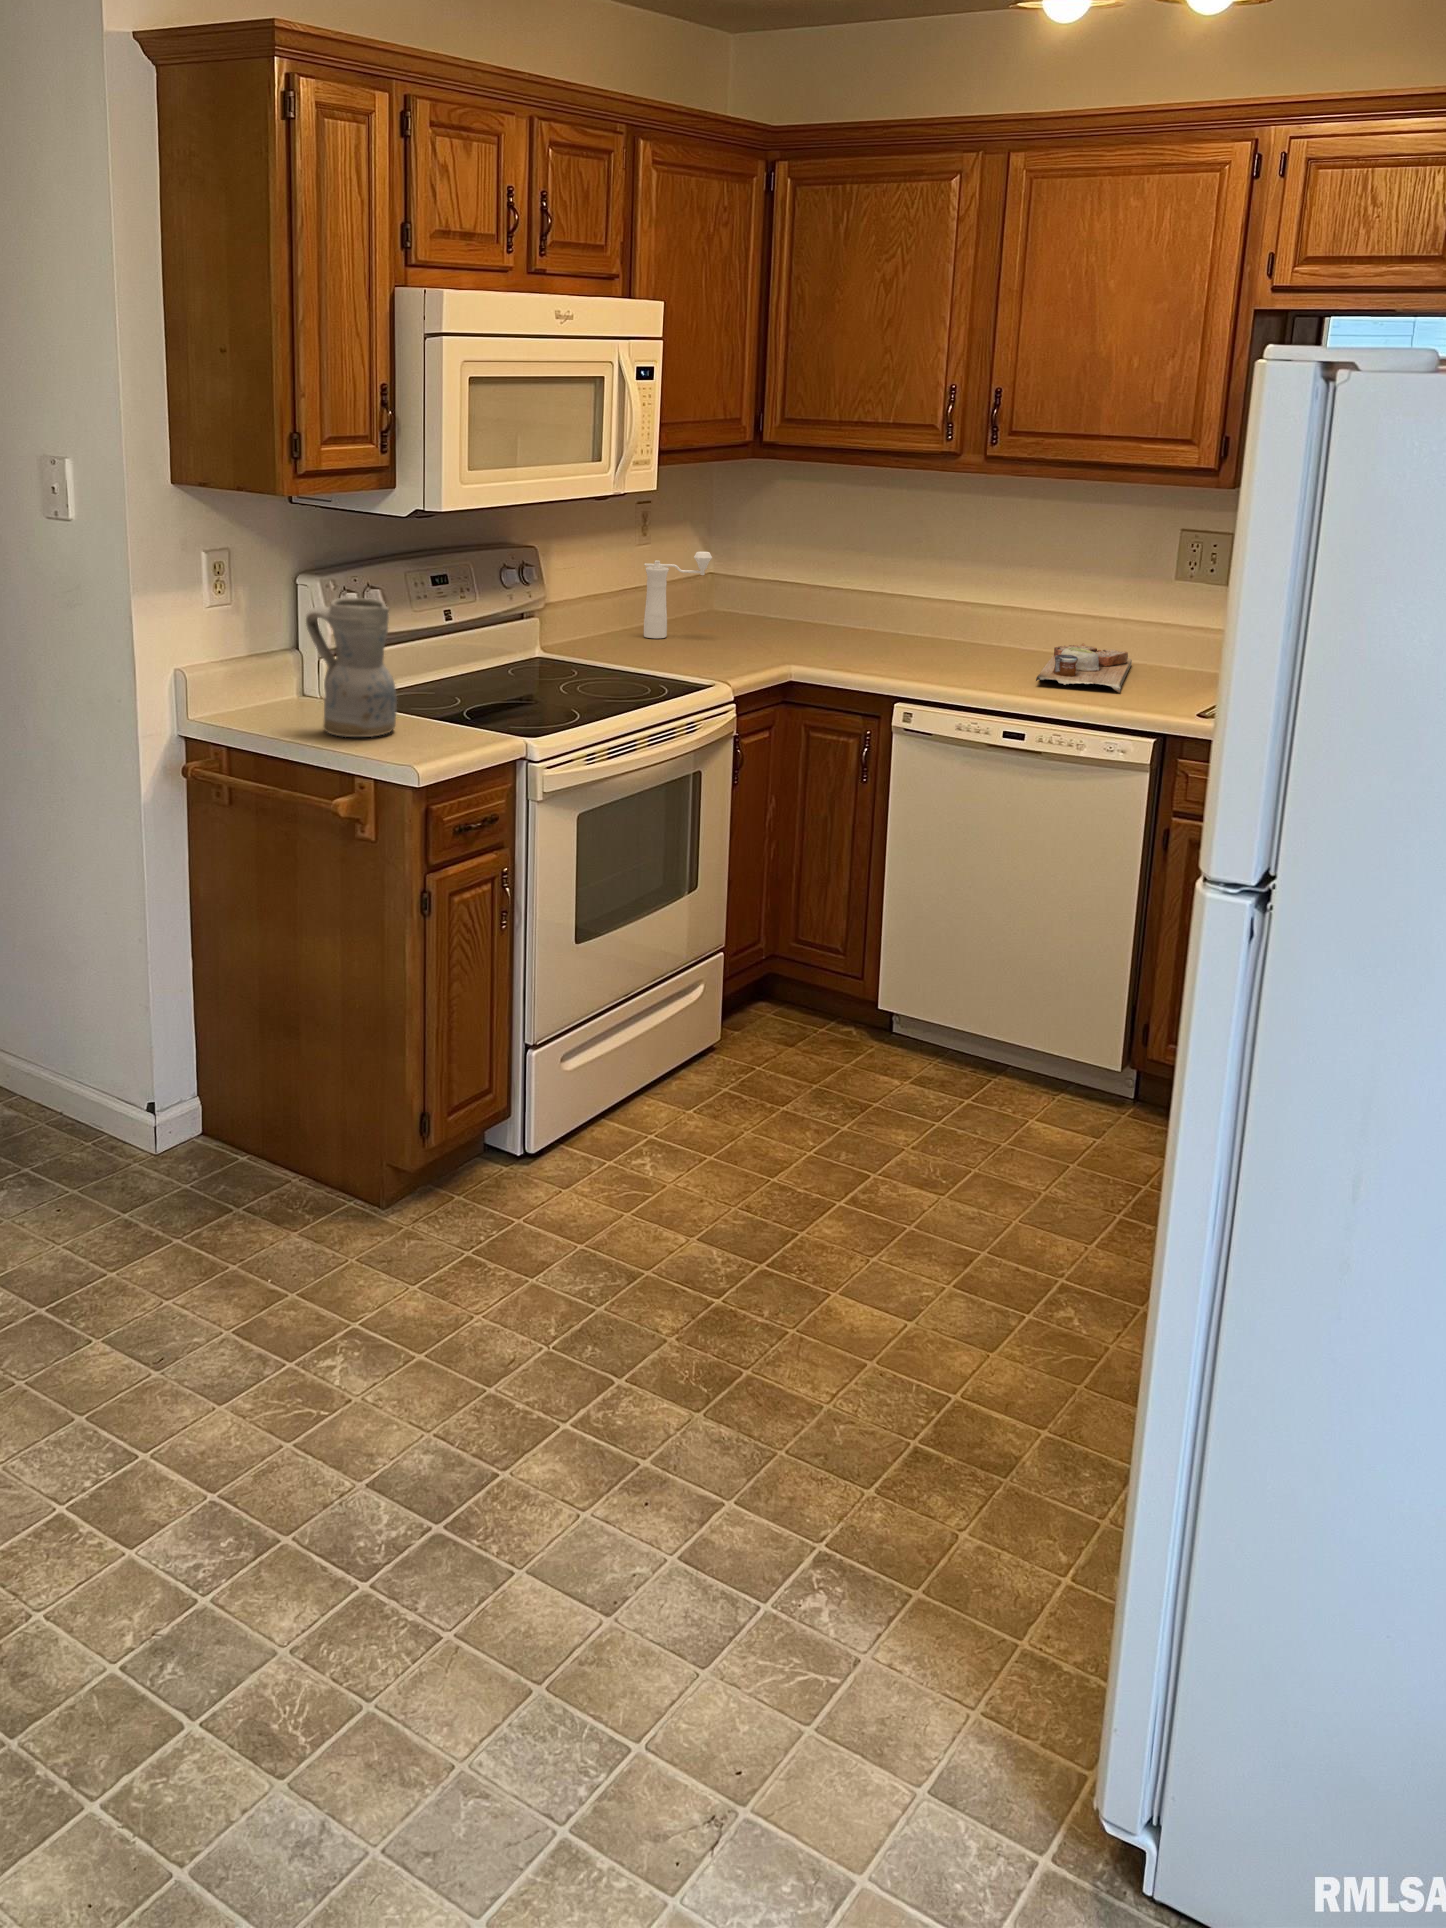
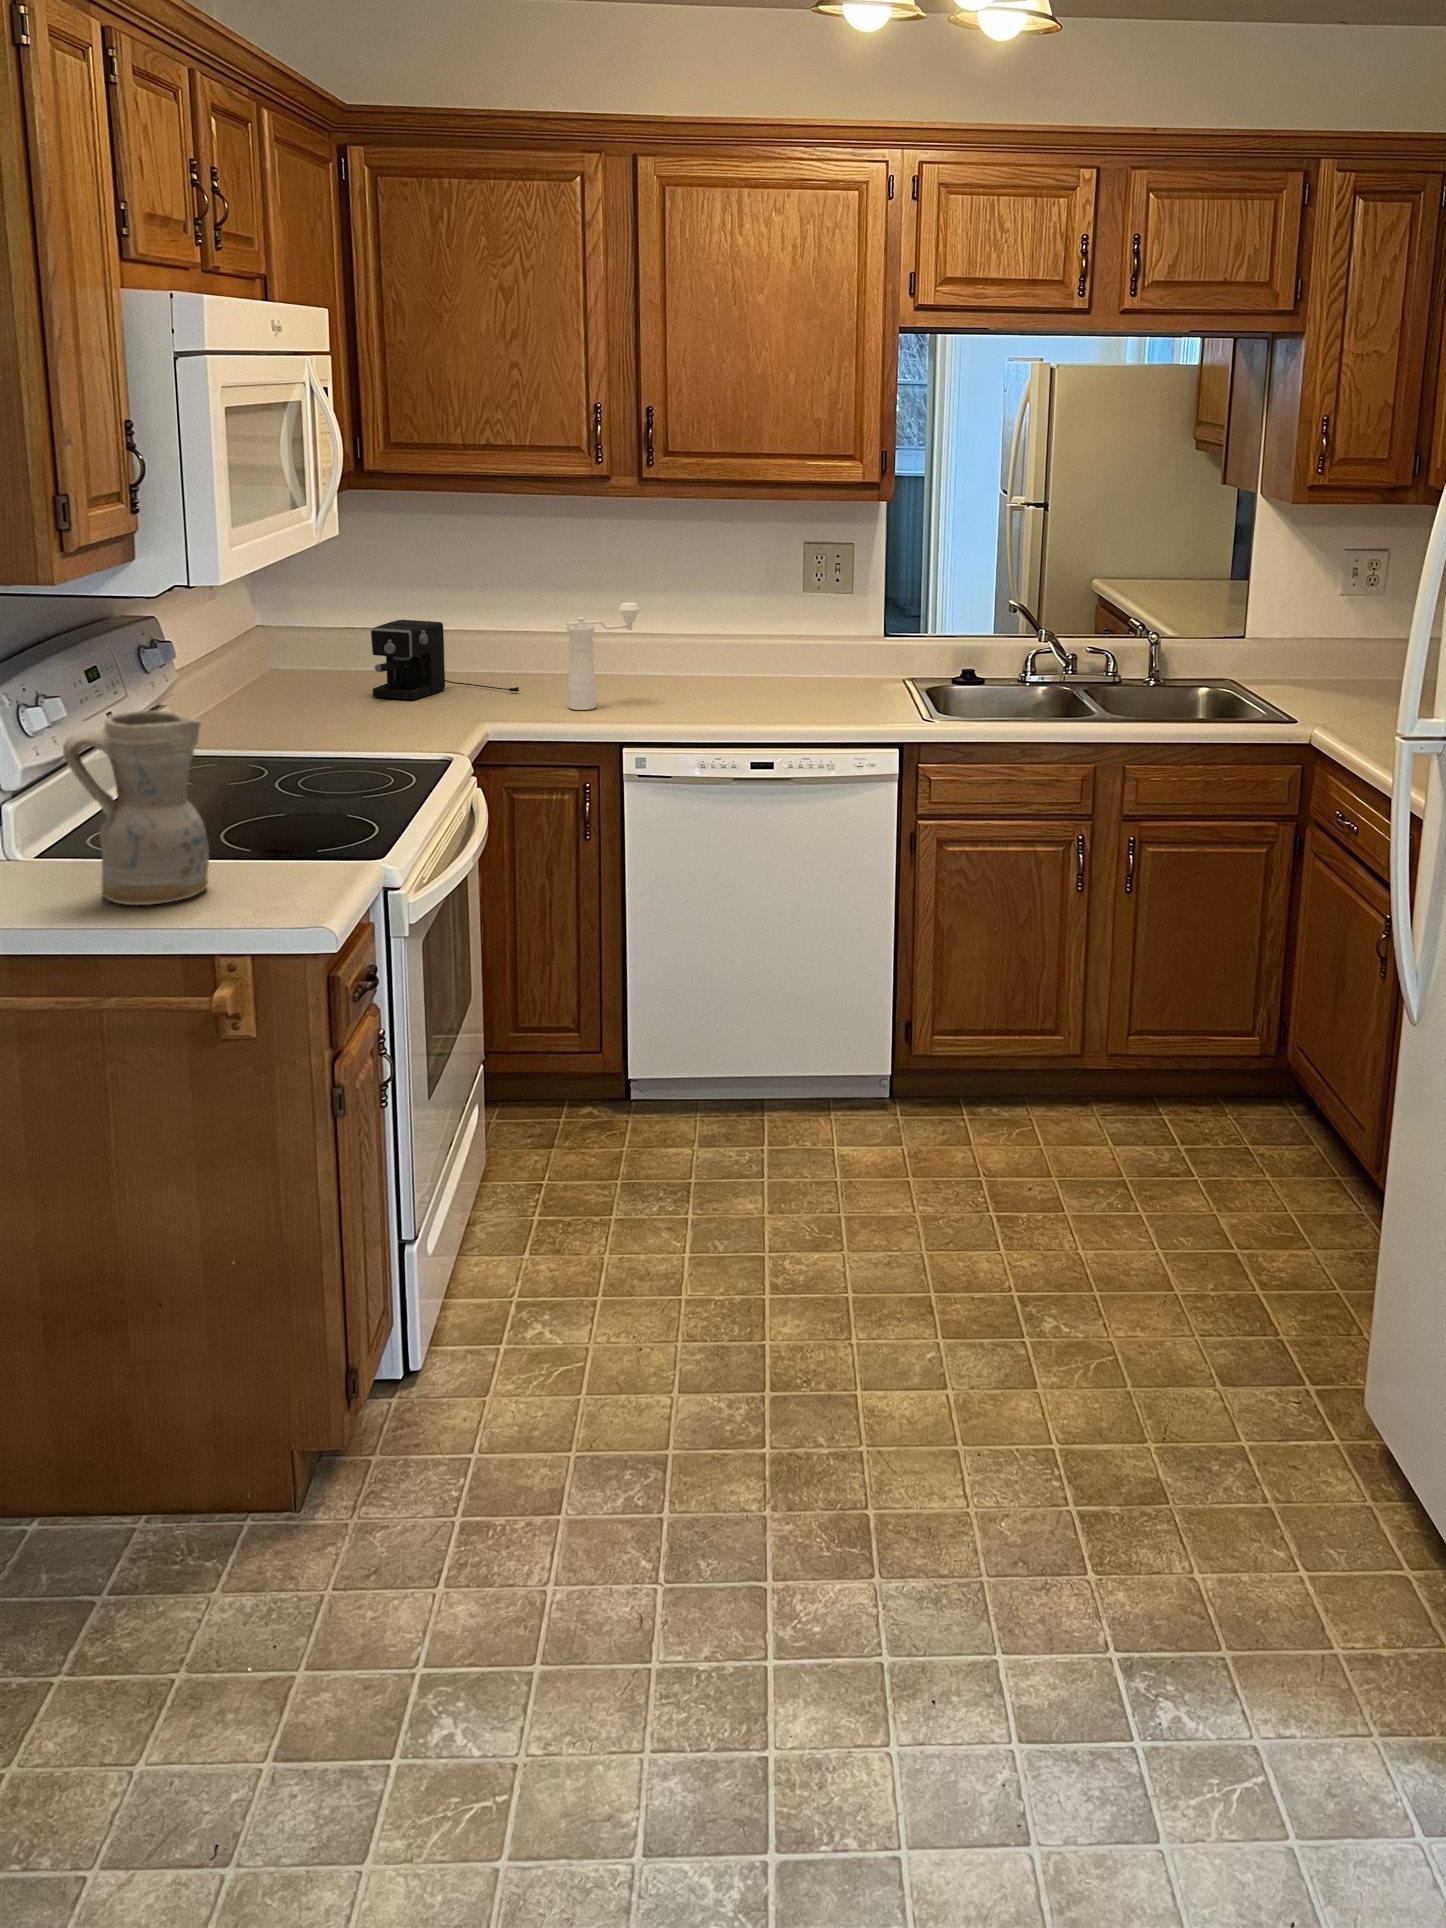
pepper mill: present [644,552,712,638] -> present [566,603,640,710]
coffee maker: none [742,574,866,646] -> present [371,620,519,700]
cutting board: present [1036,643,1132,693] -> none [713,662,834,708]

